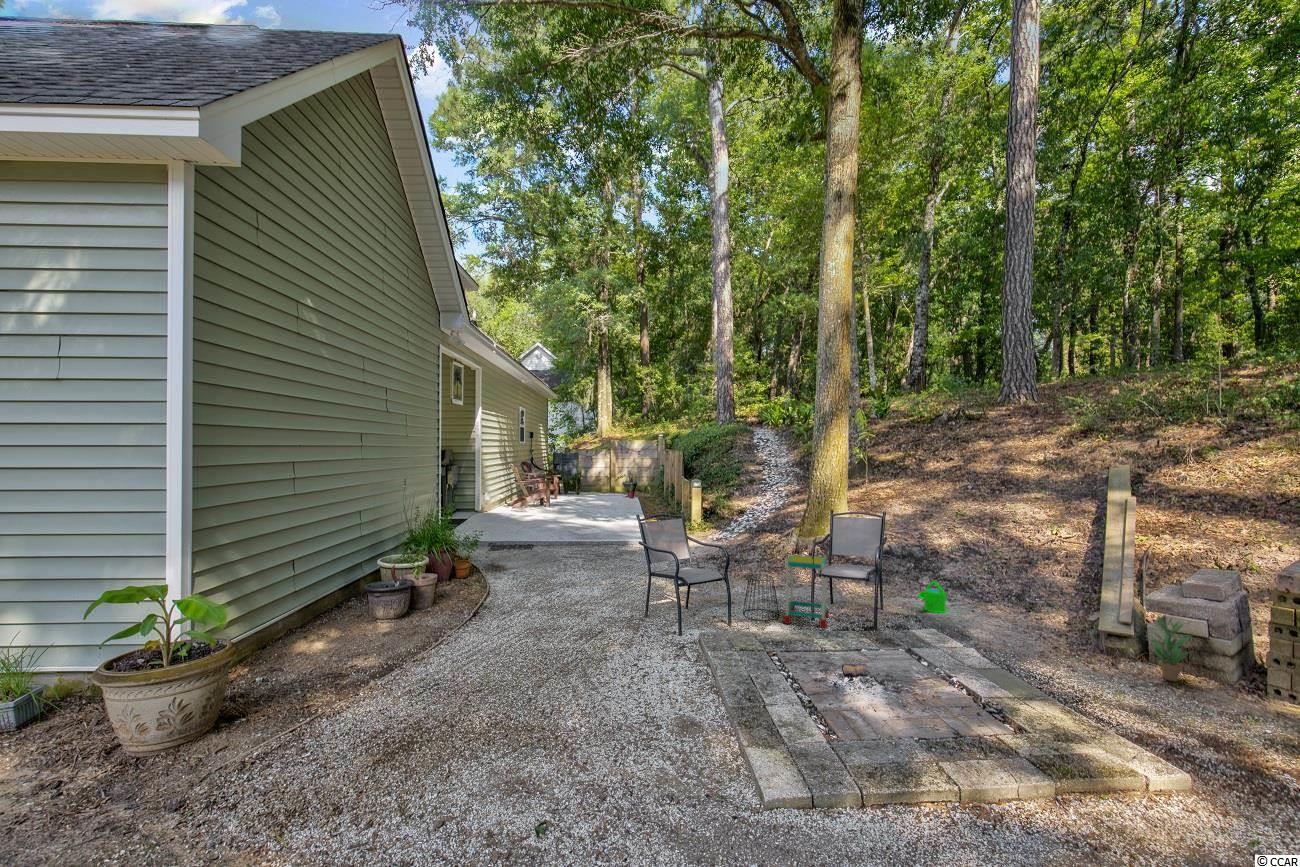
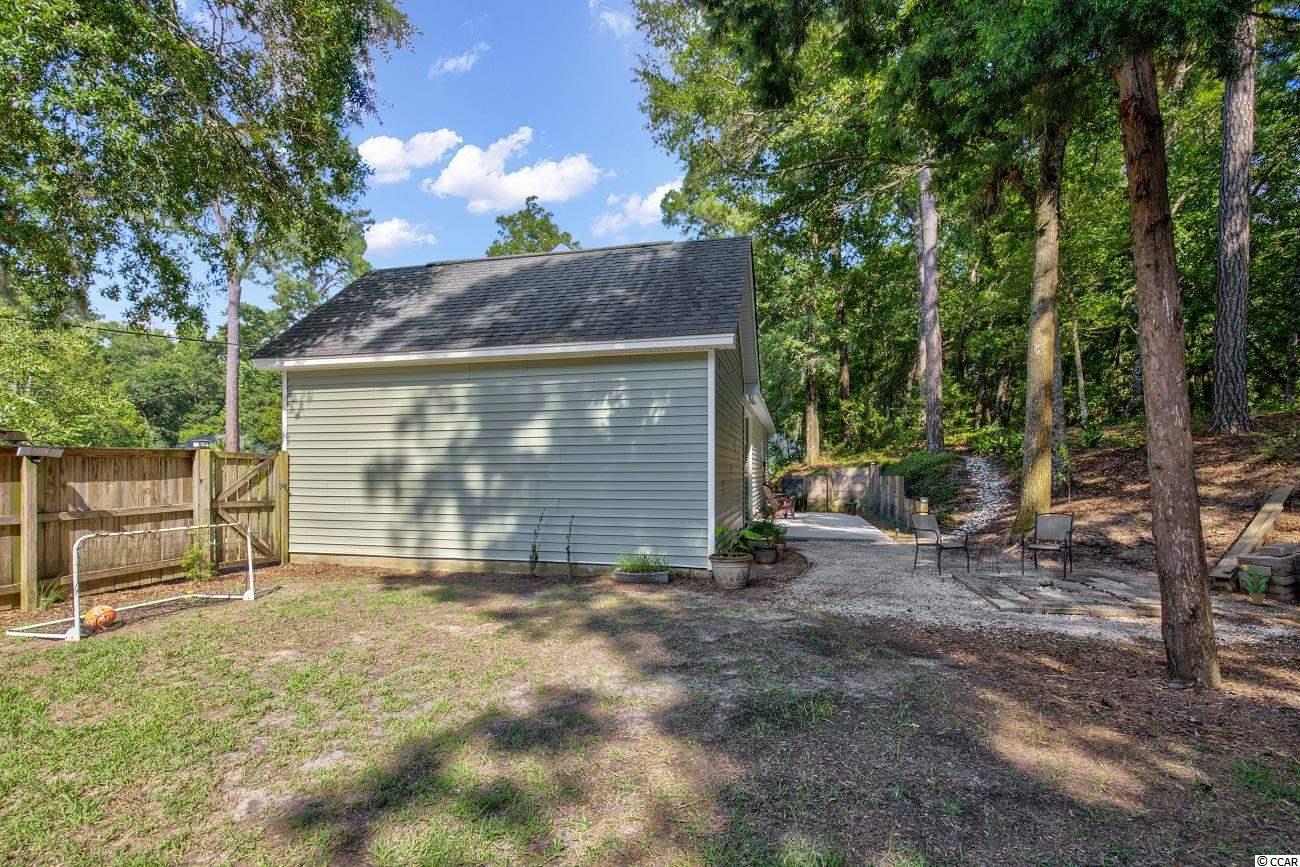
side table: present [784,555,829,628] -> none [991,533,1025,577]
watering can: present [918,581,947,613] -> none [1094,556,1120,577]

